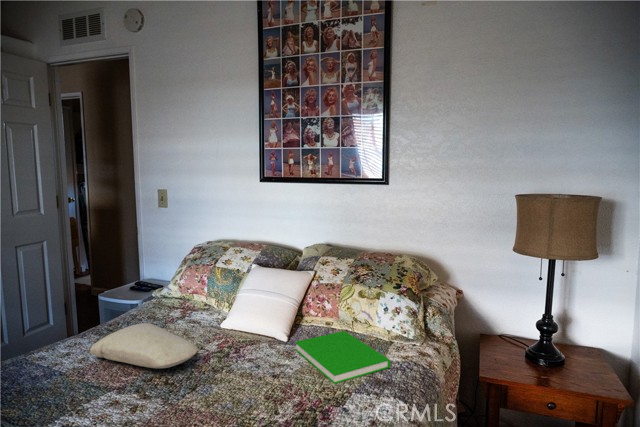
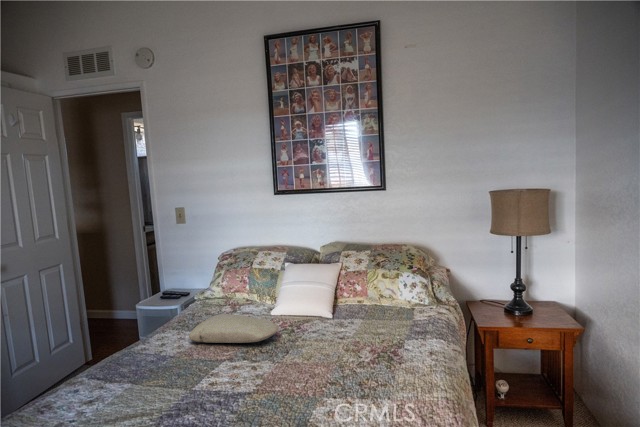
book: present [295,331,390,384] -> none [344,305,422,337]

